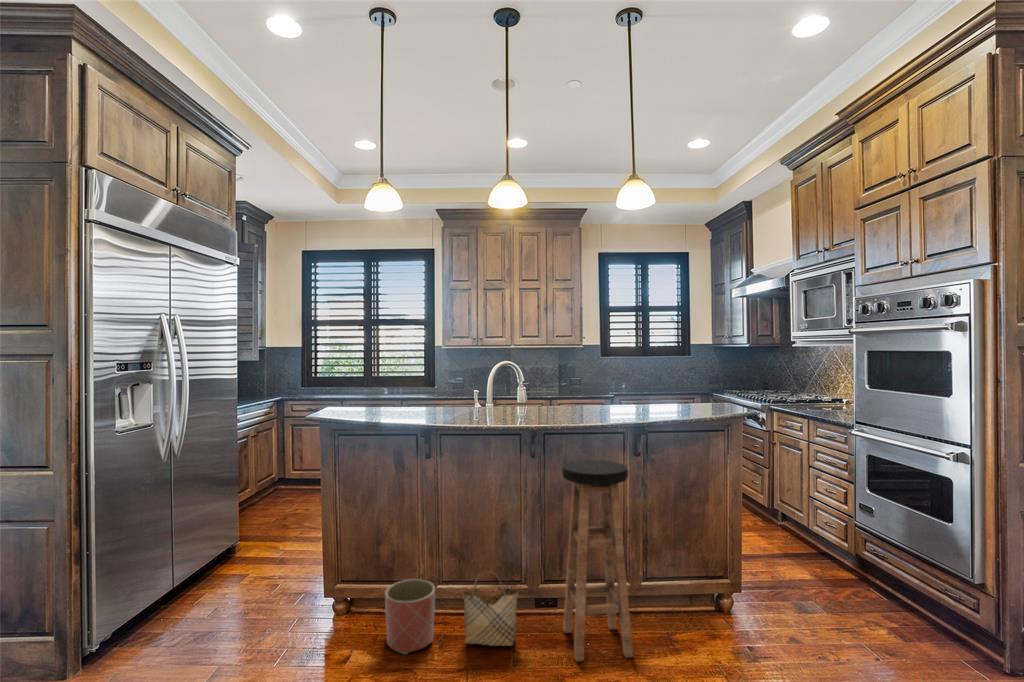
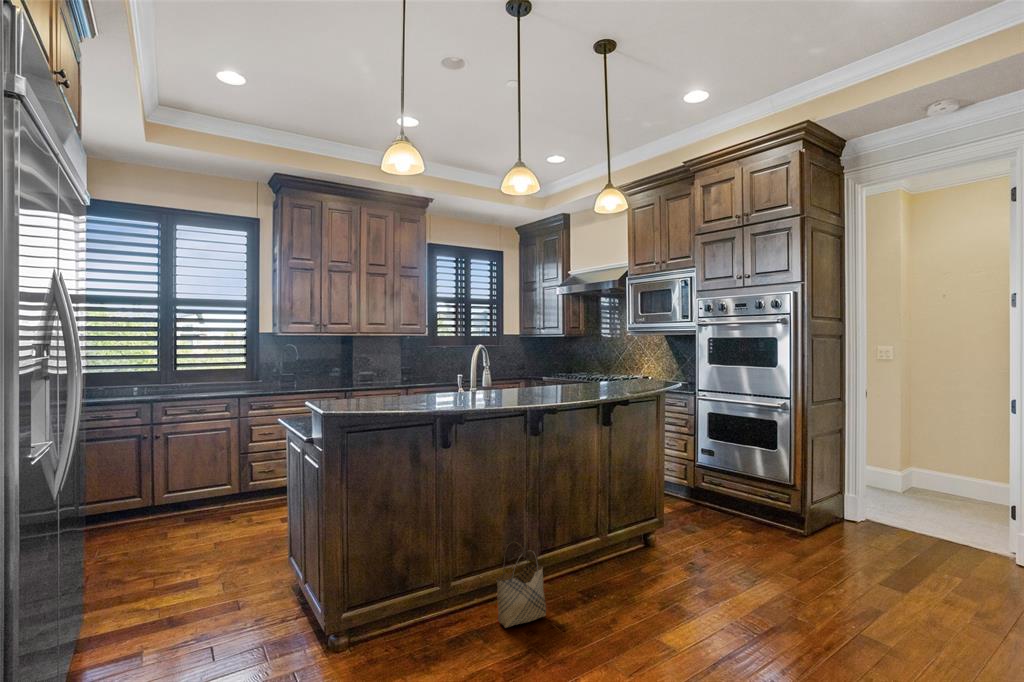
bar stool: present [562,460,633,661] -> none [564,434,634,610]
planter: present [385,579,435,654] -> none [423,579,476,658]

